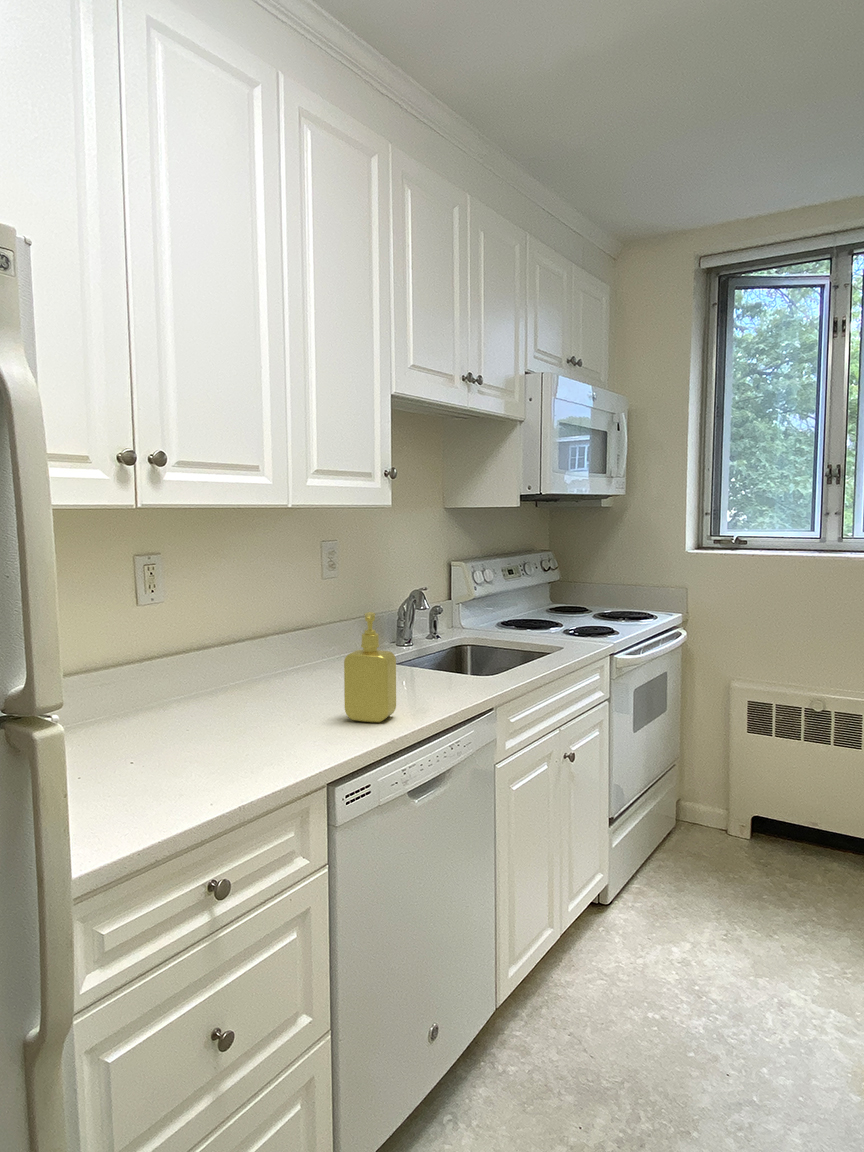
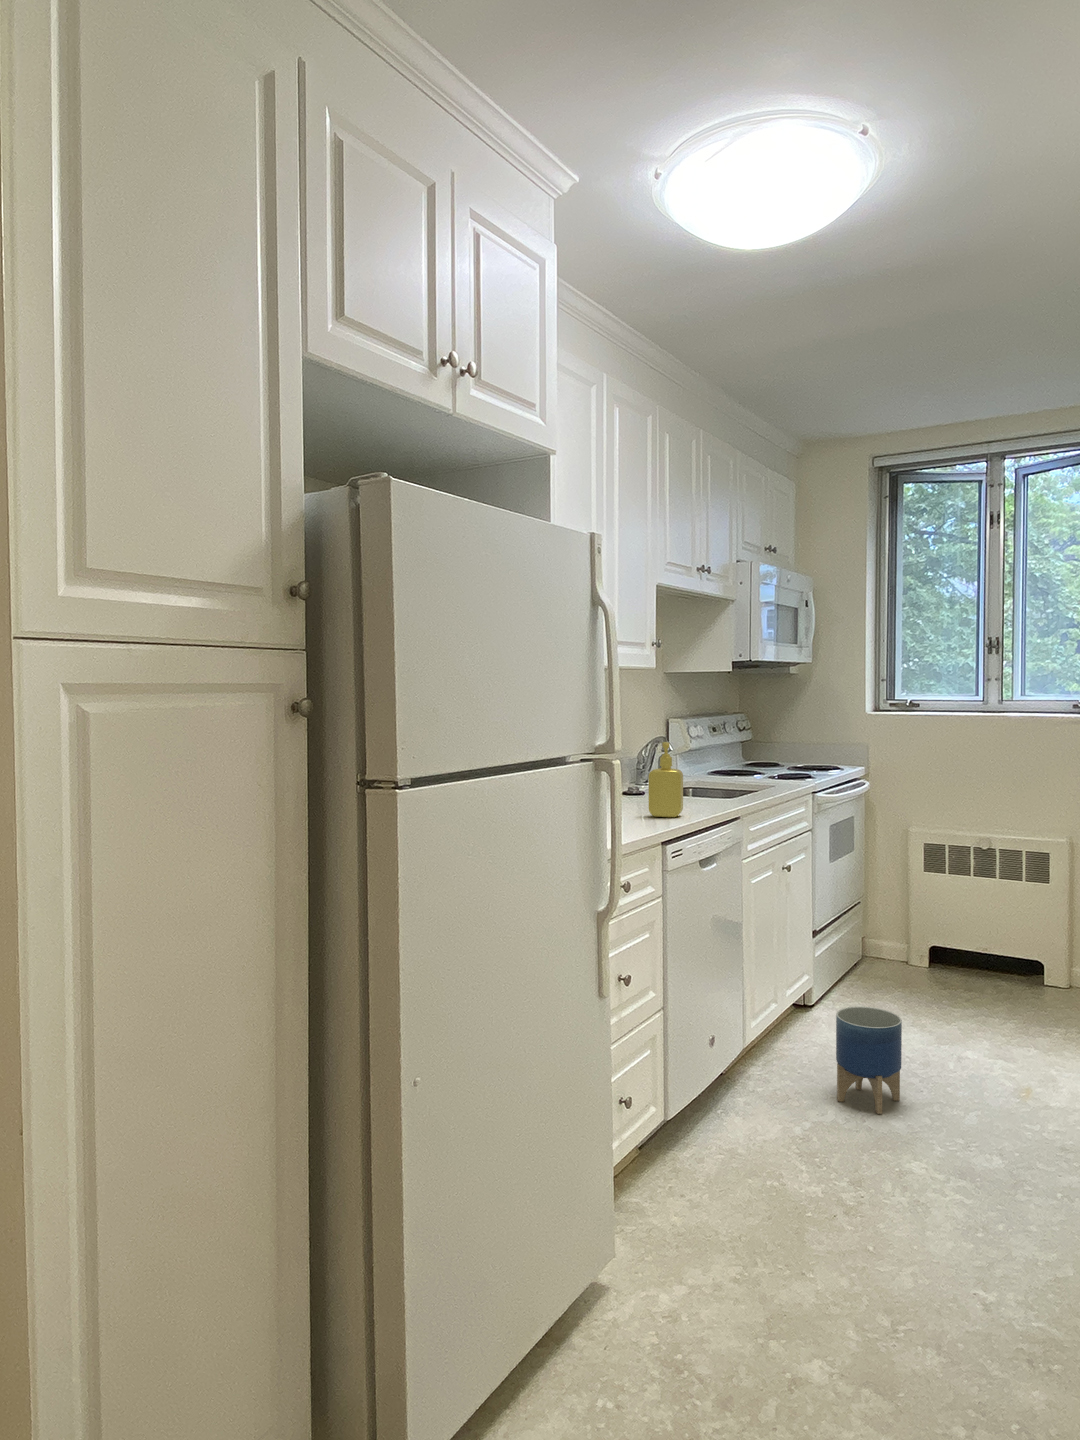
planter: none [618,958,706,1123] -> present [836,1007,902,1114]

